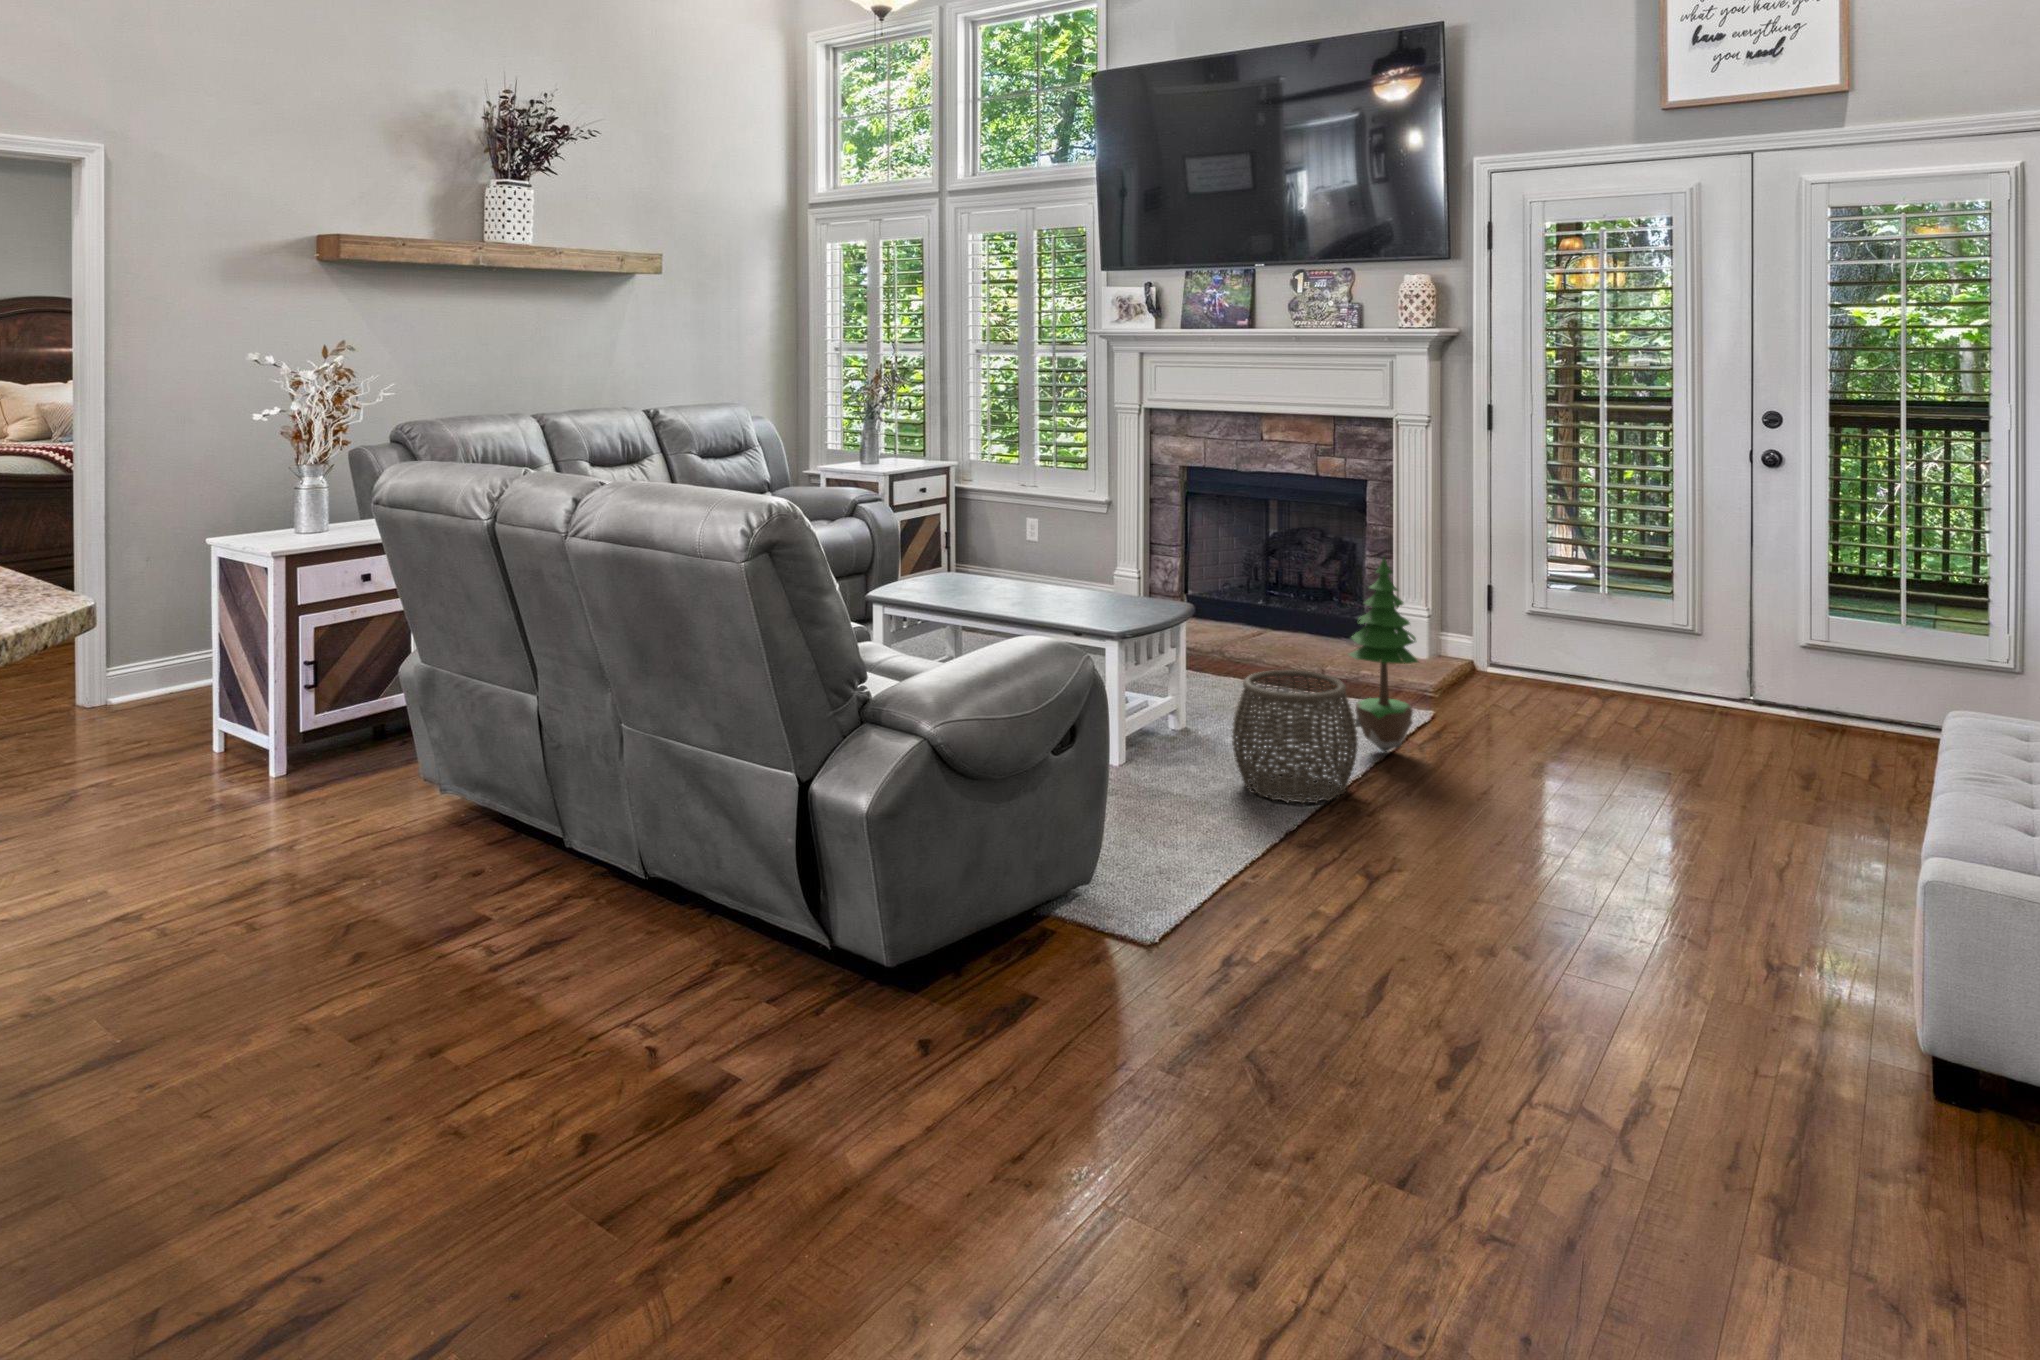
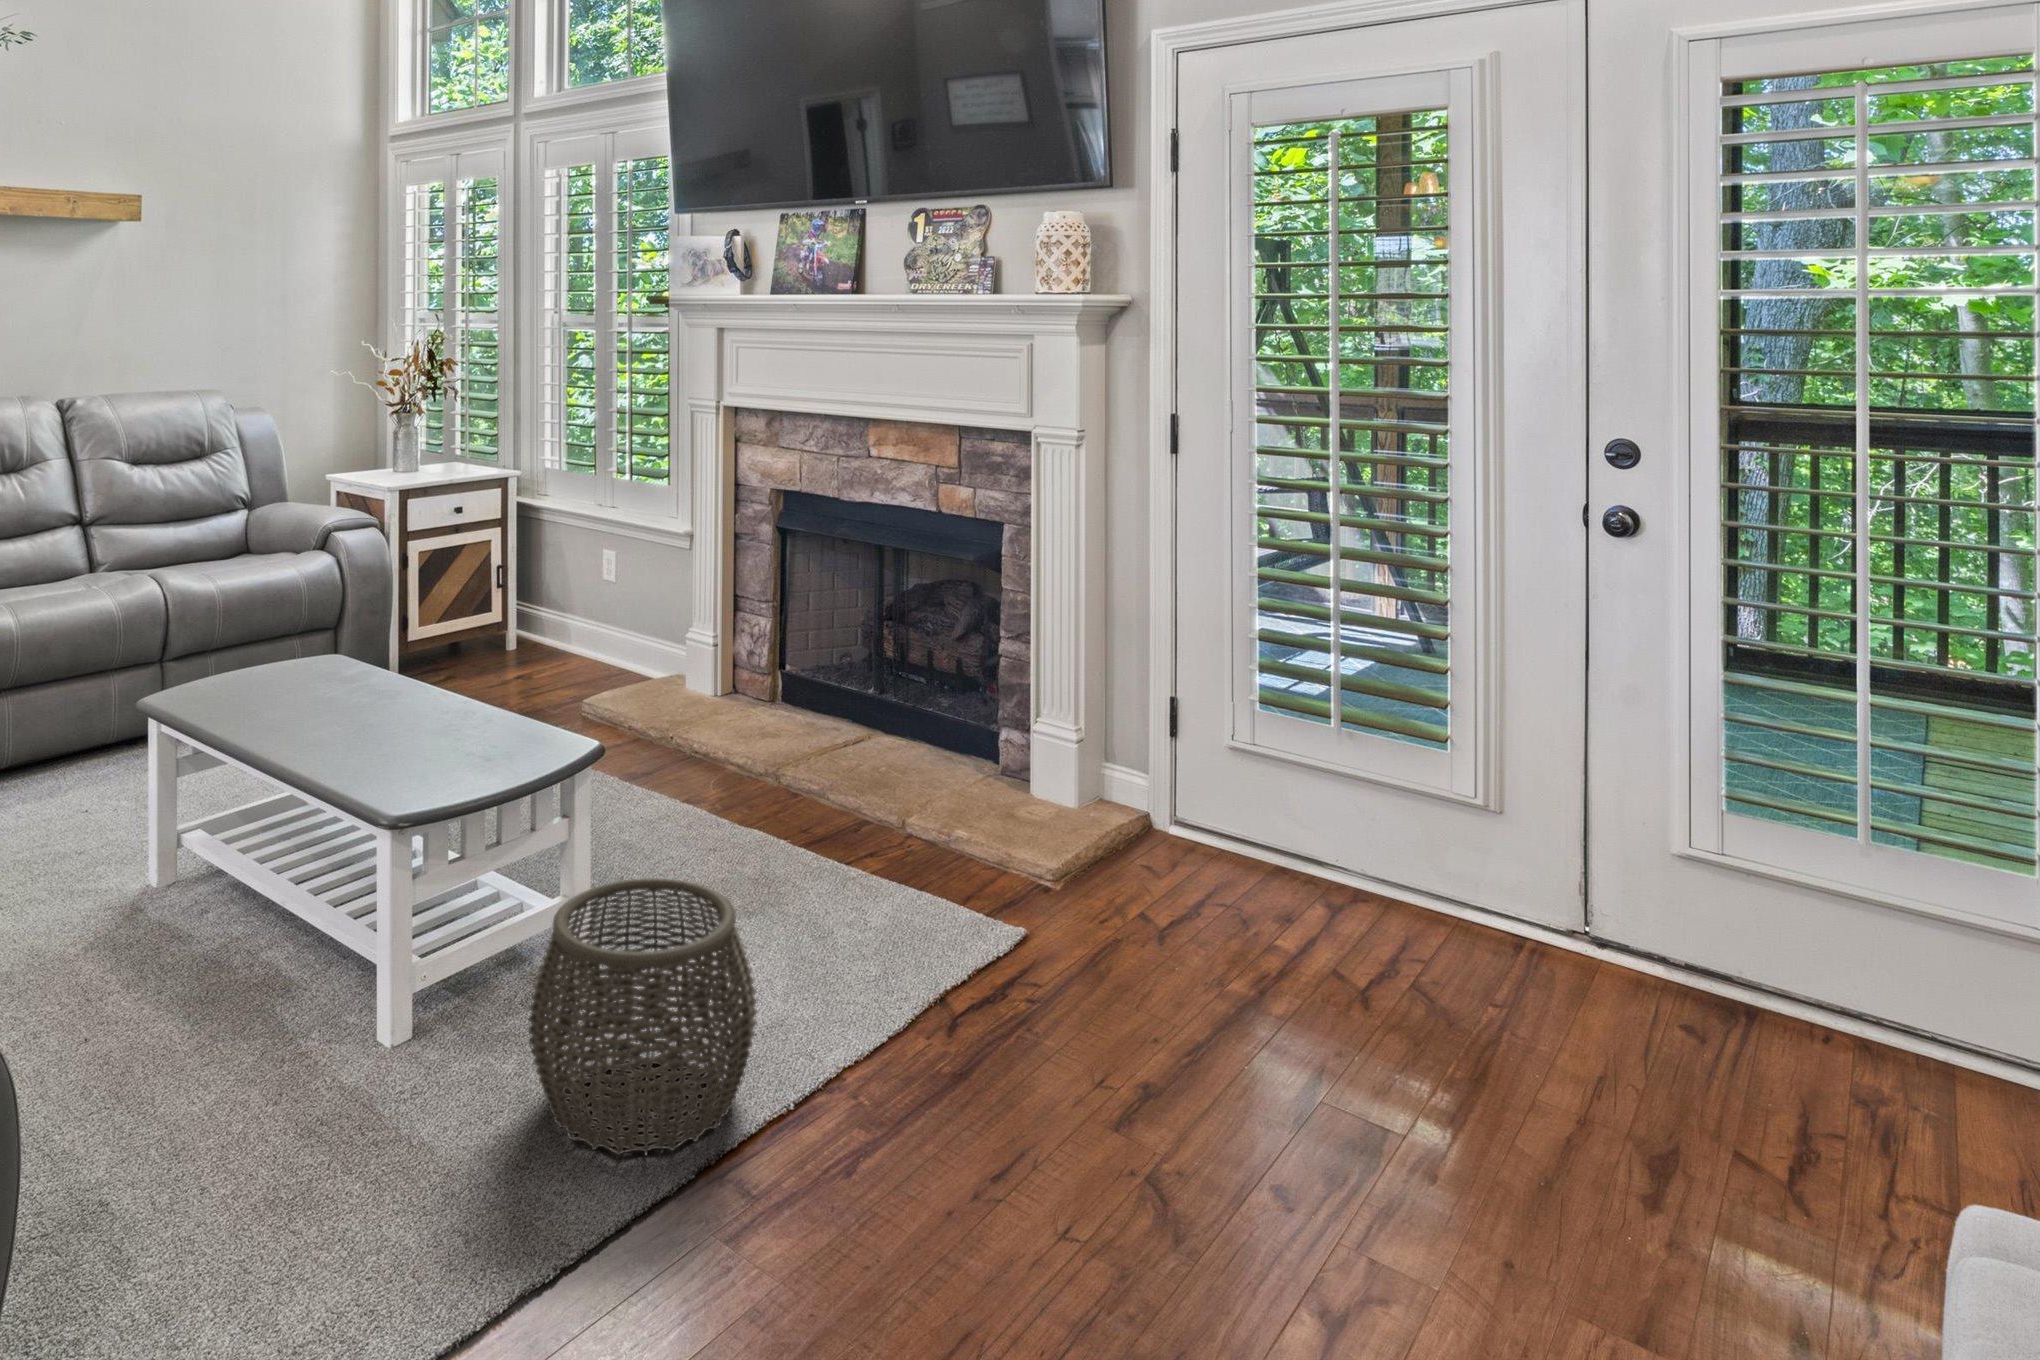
potted tree: present [1349,558,1418,752] -> none [811,676,932,1014]

